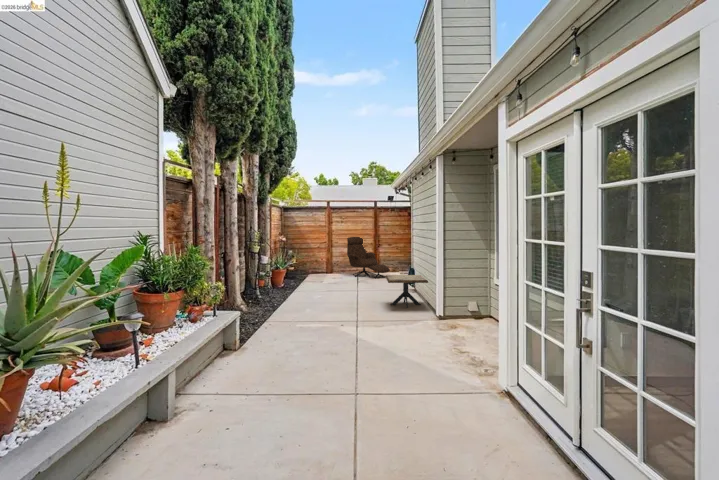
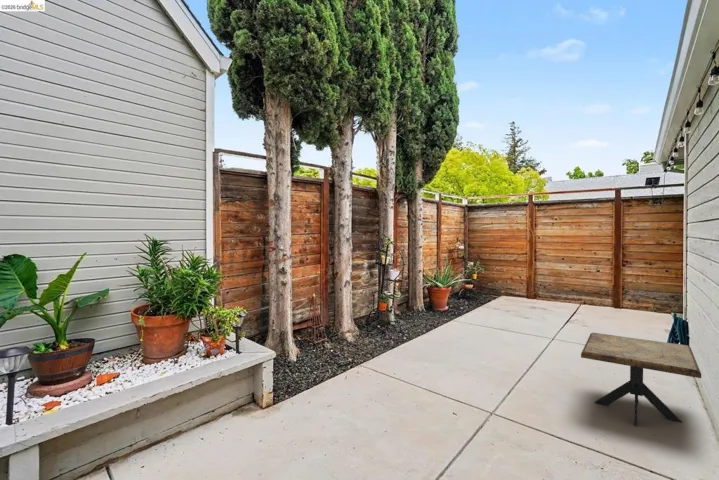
lounge chair: present [347,237,389,278] -> none [558,247,640,322]

